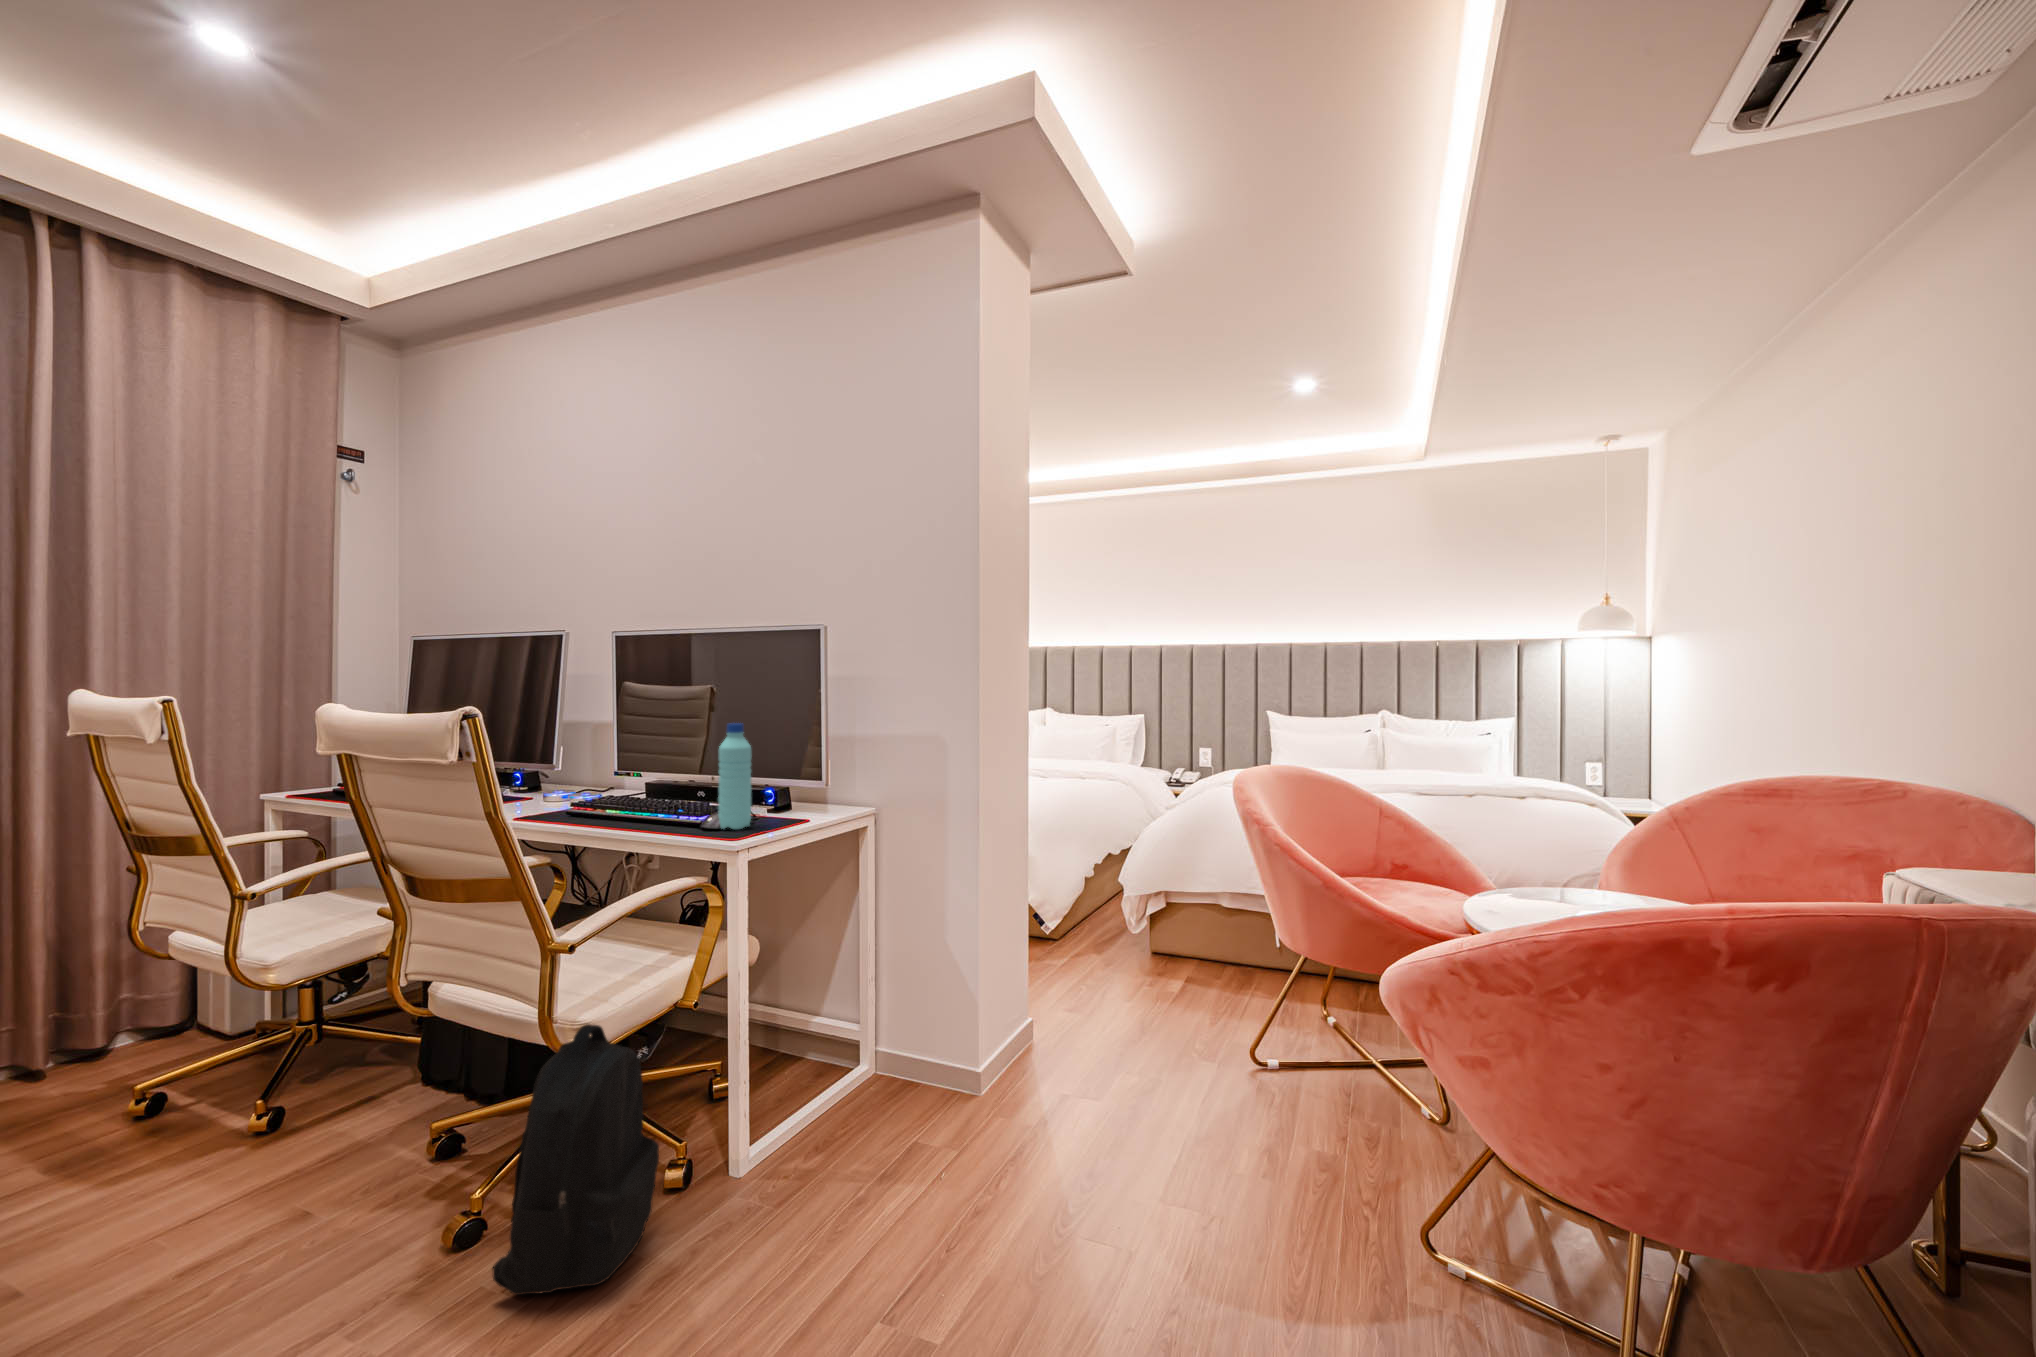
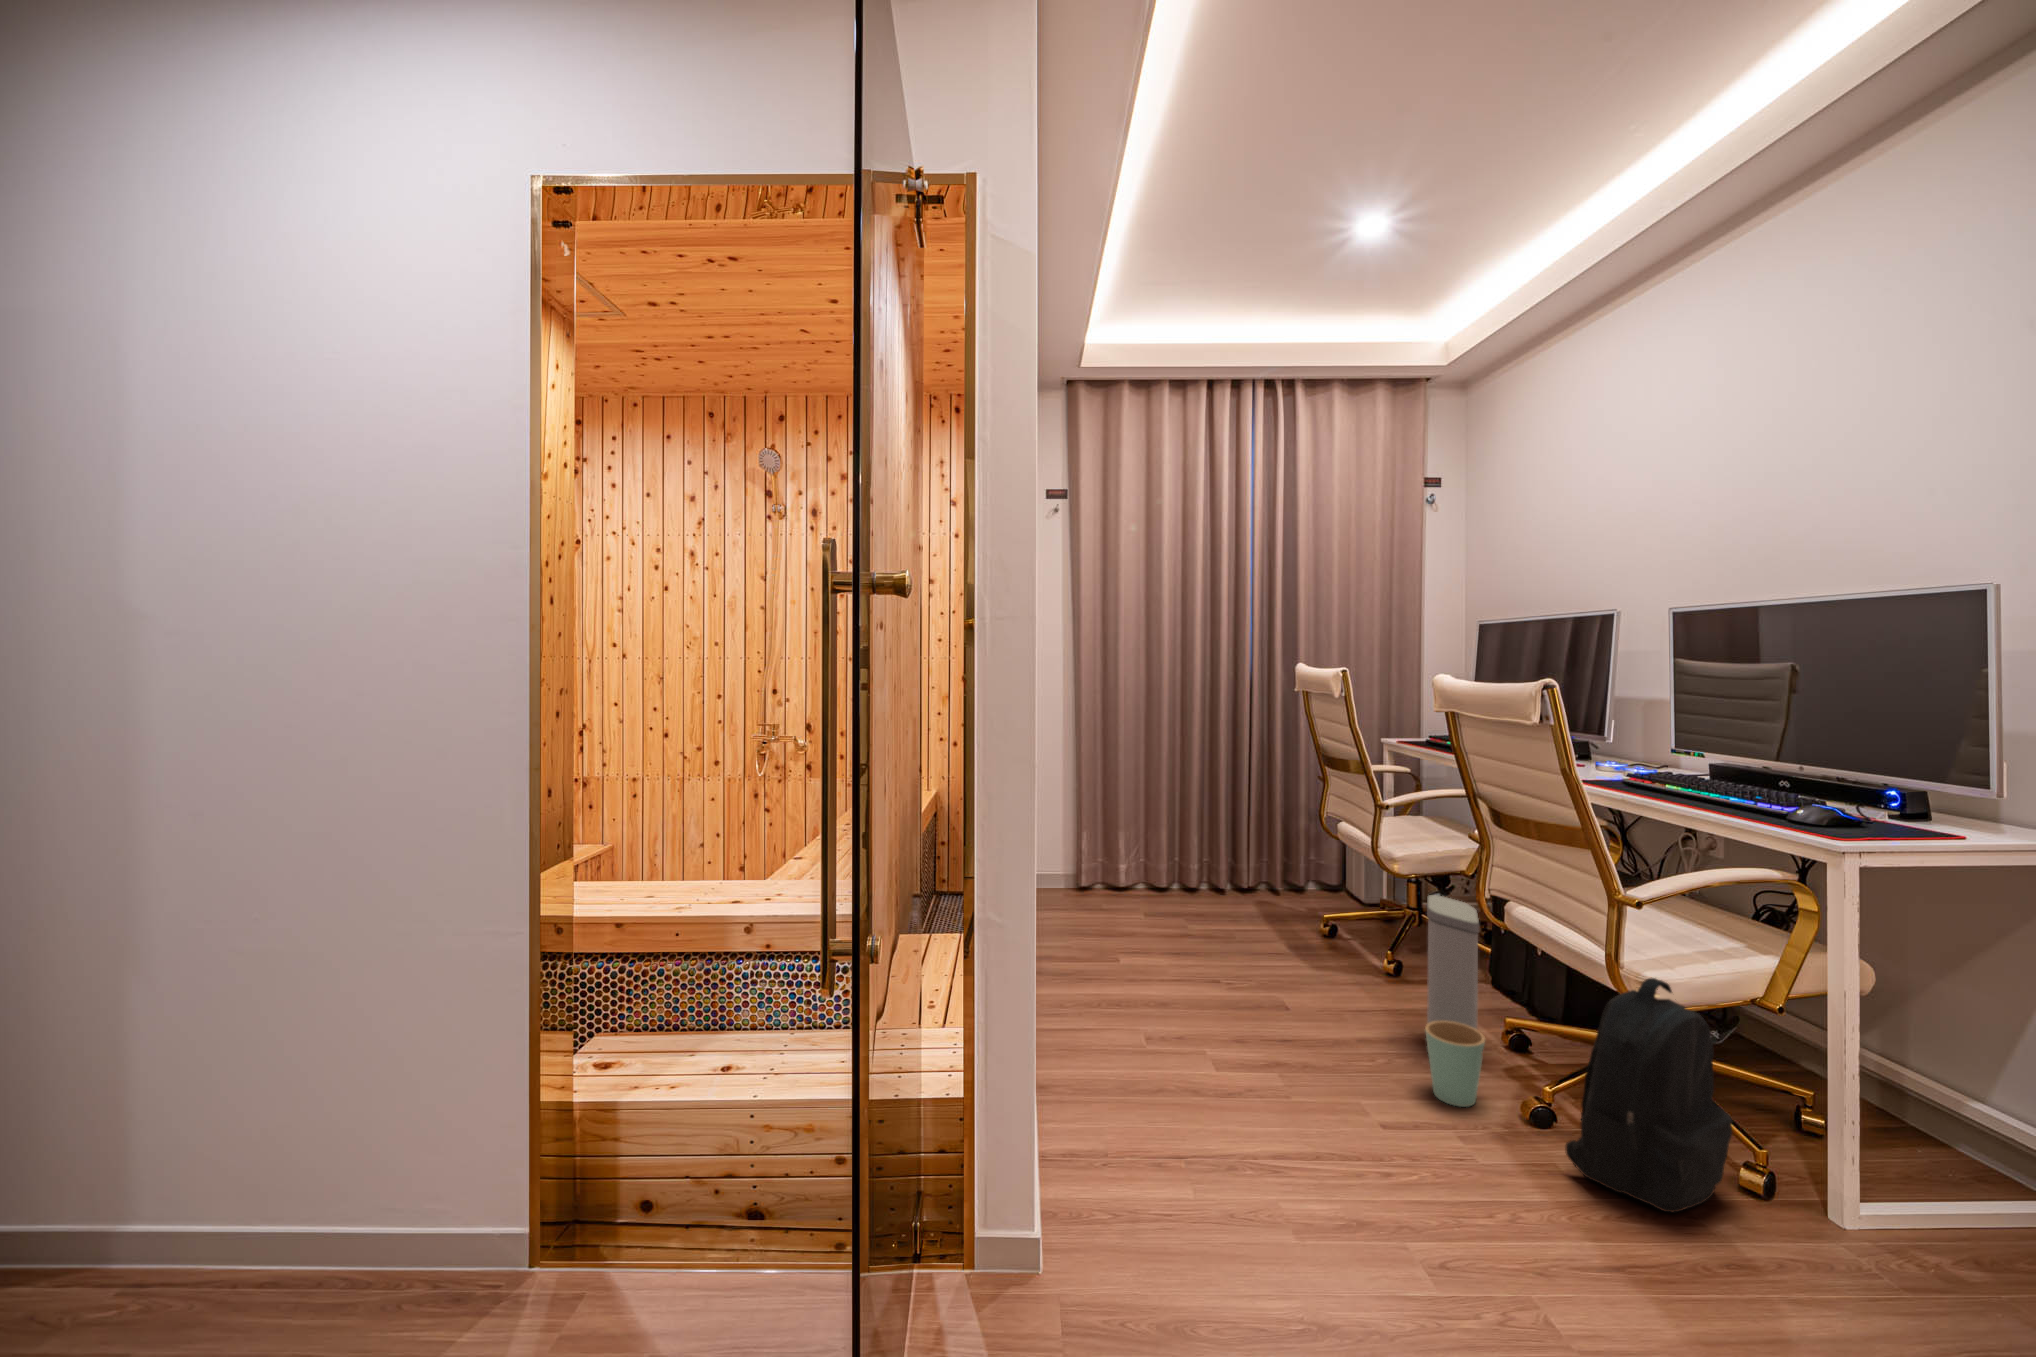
water bottle: present [718,723,751,829] -> none [1814,713,1864,830]
trash can: none [302,998,394,1295] -> present [1425,895,1485,1107]

